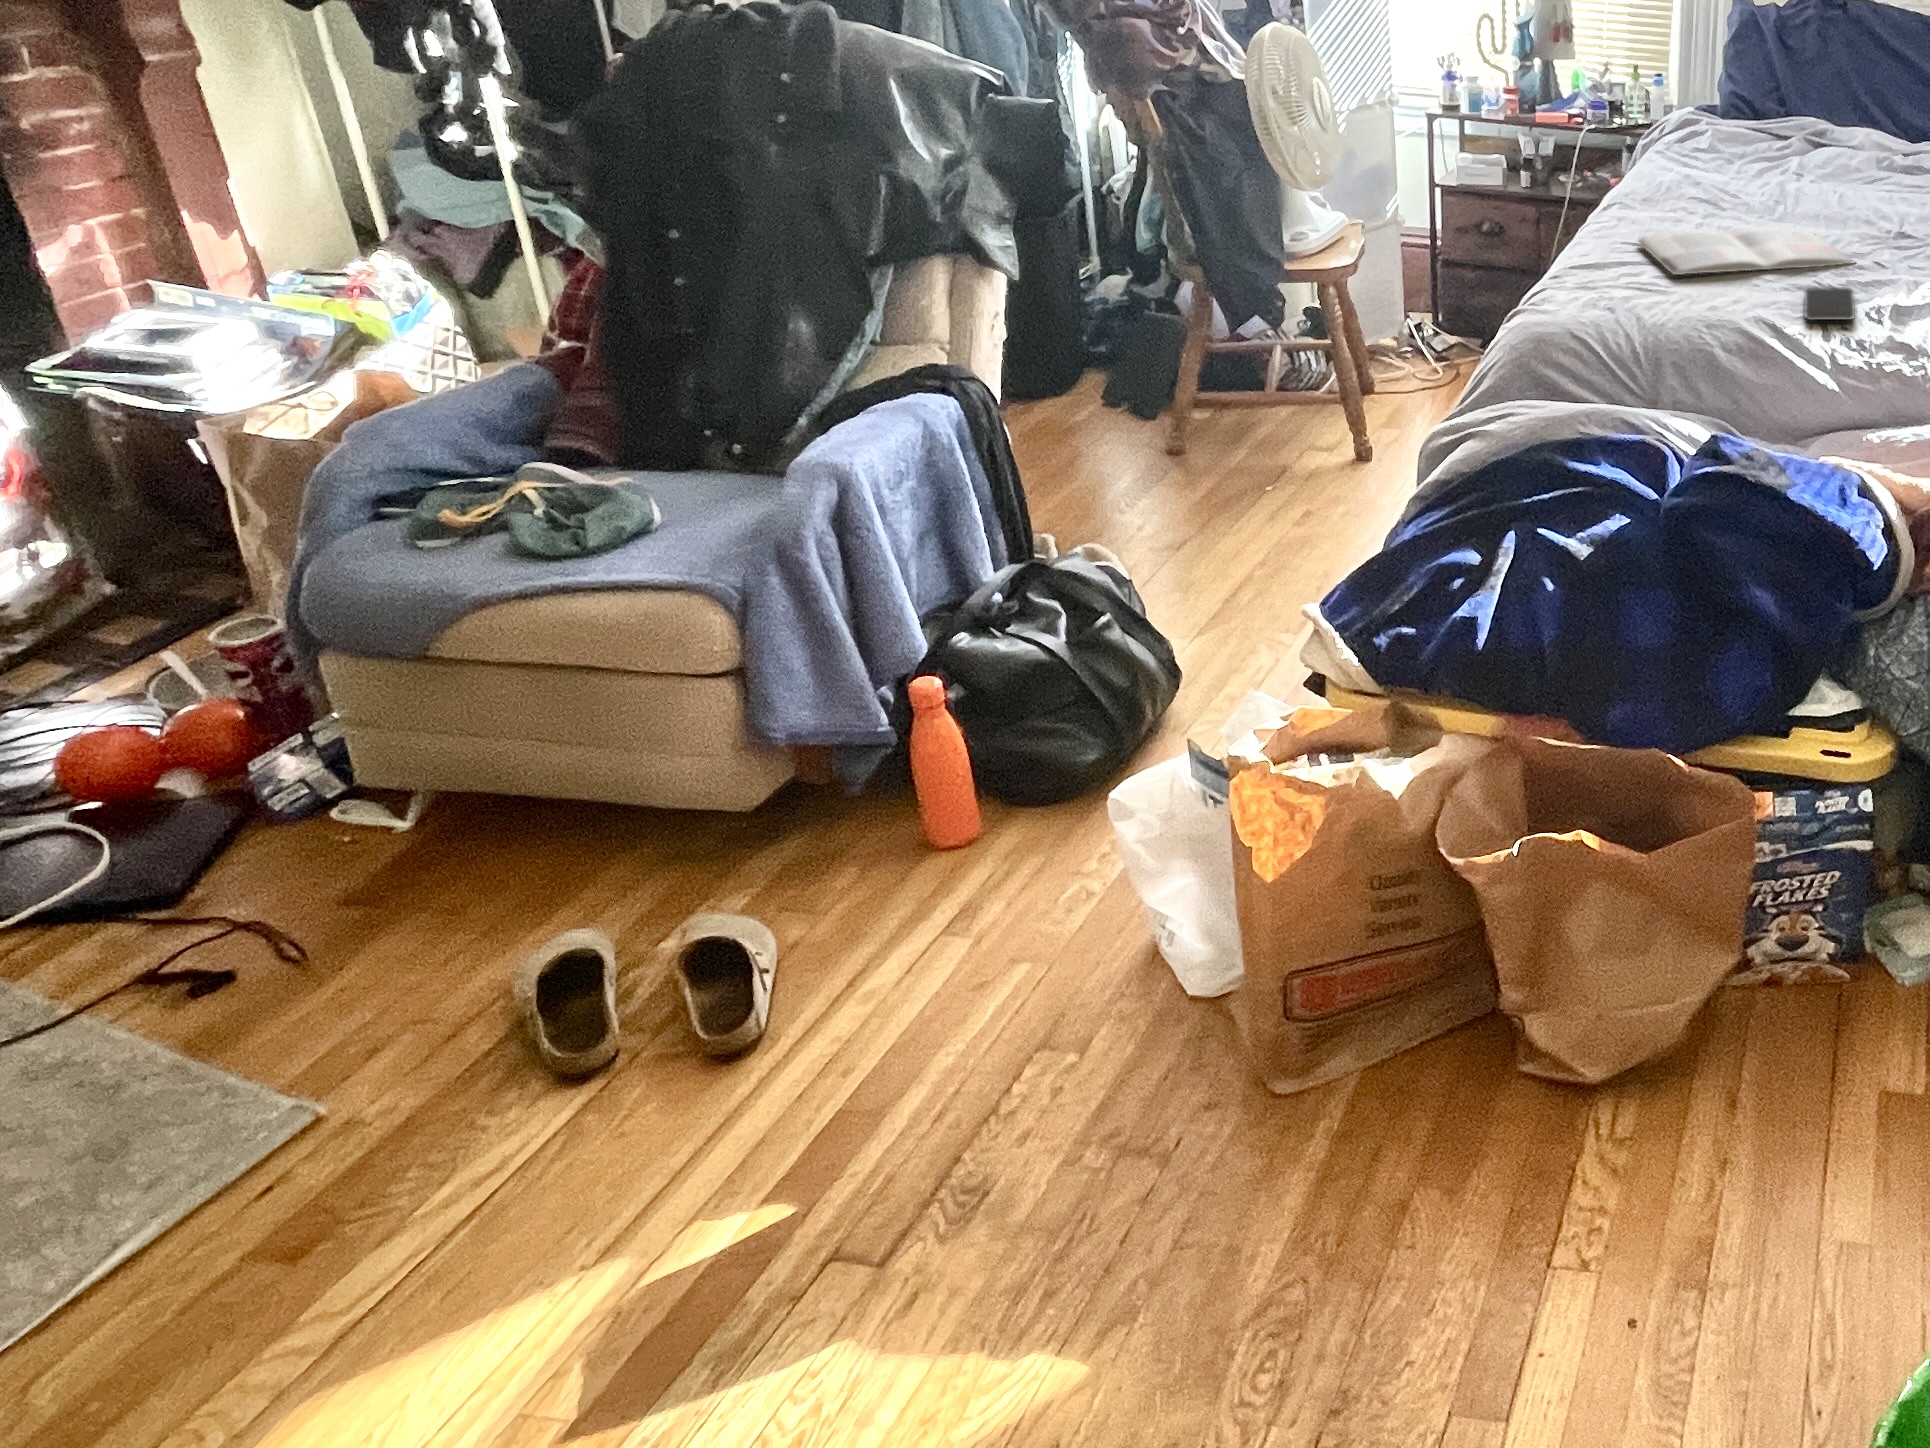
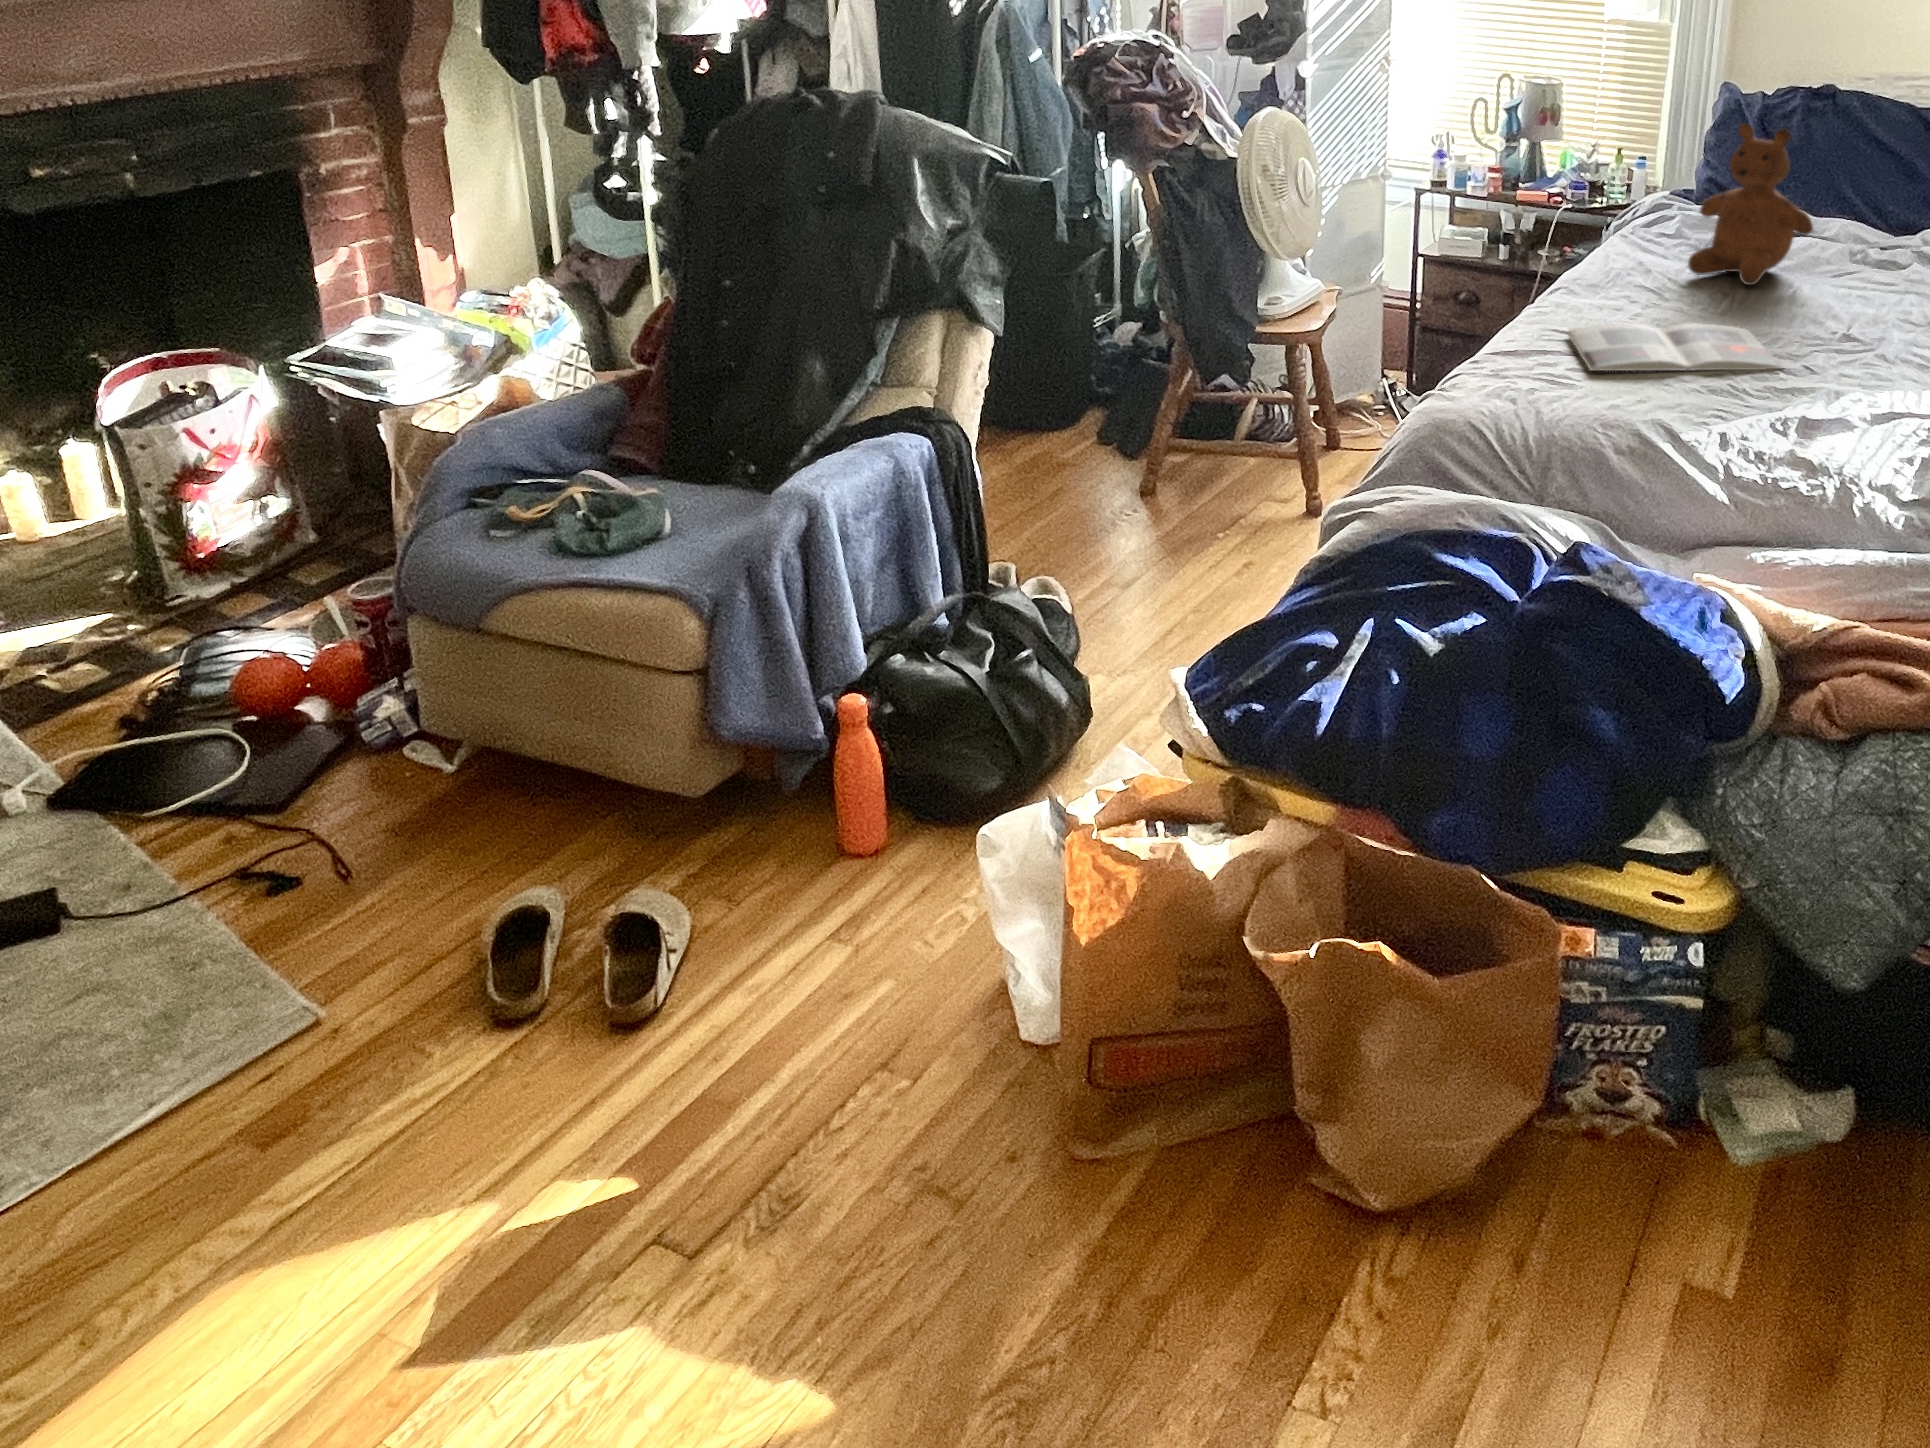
teddy bear: none [1736,25,1854,190] -> present [1688,123,1813,285]
smartphone: present [1804,287,1855,320] -> none [1709,393,1769,431]

